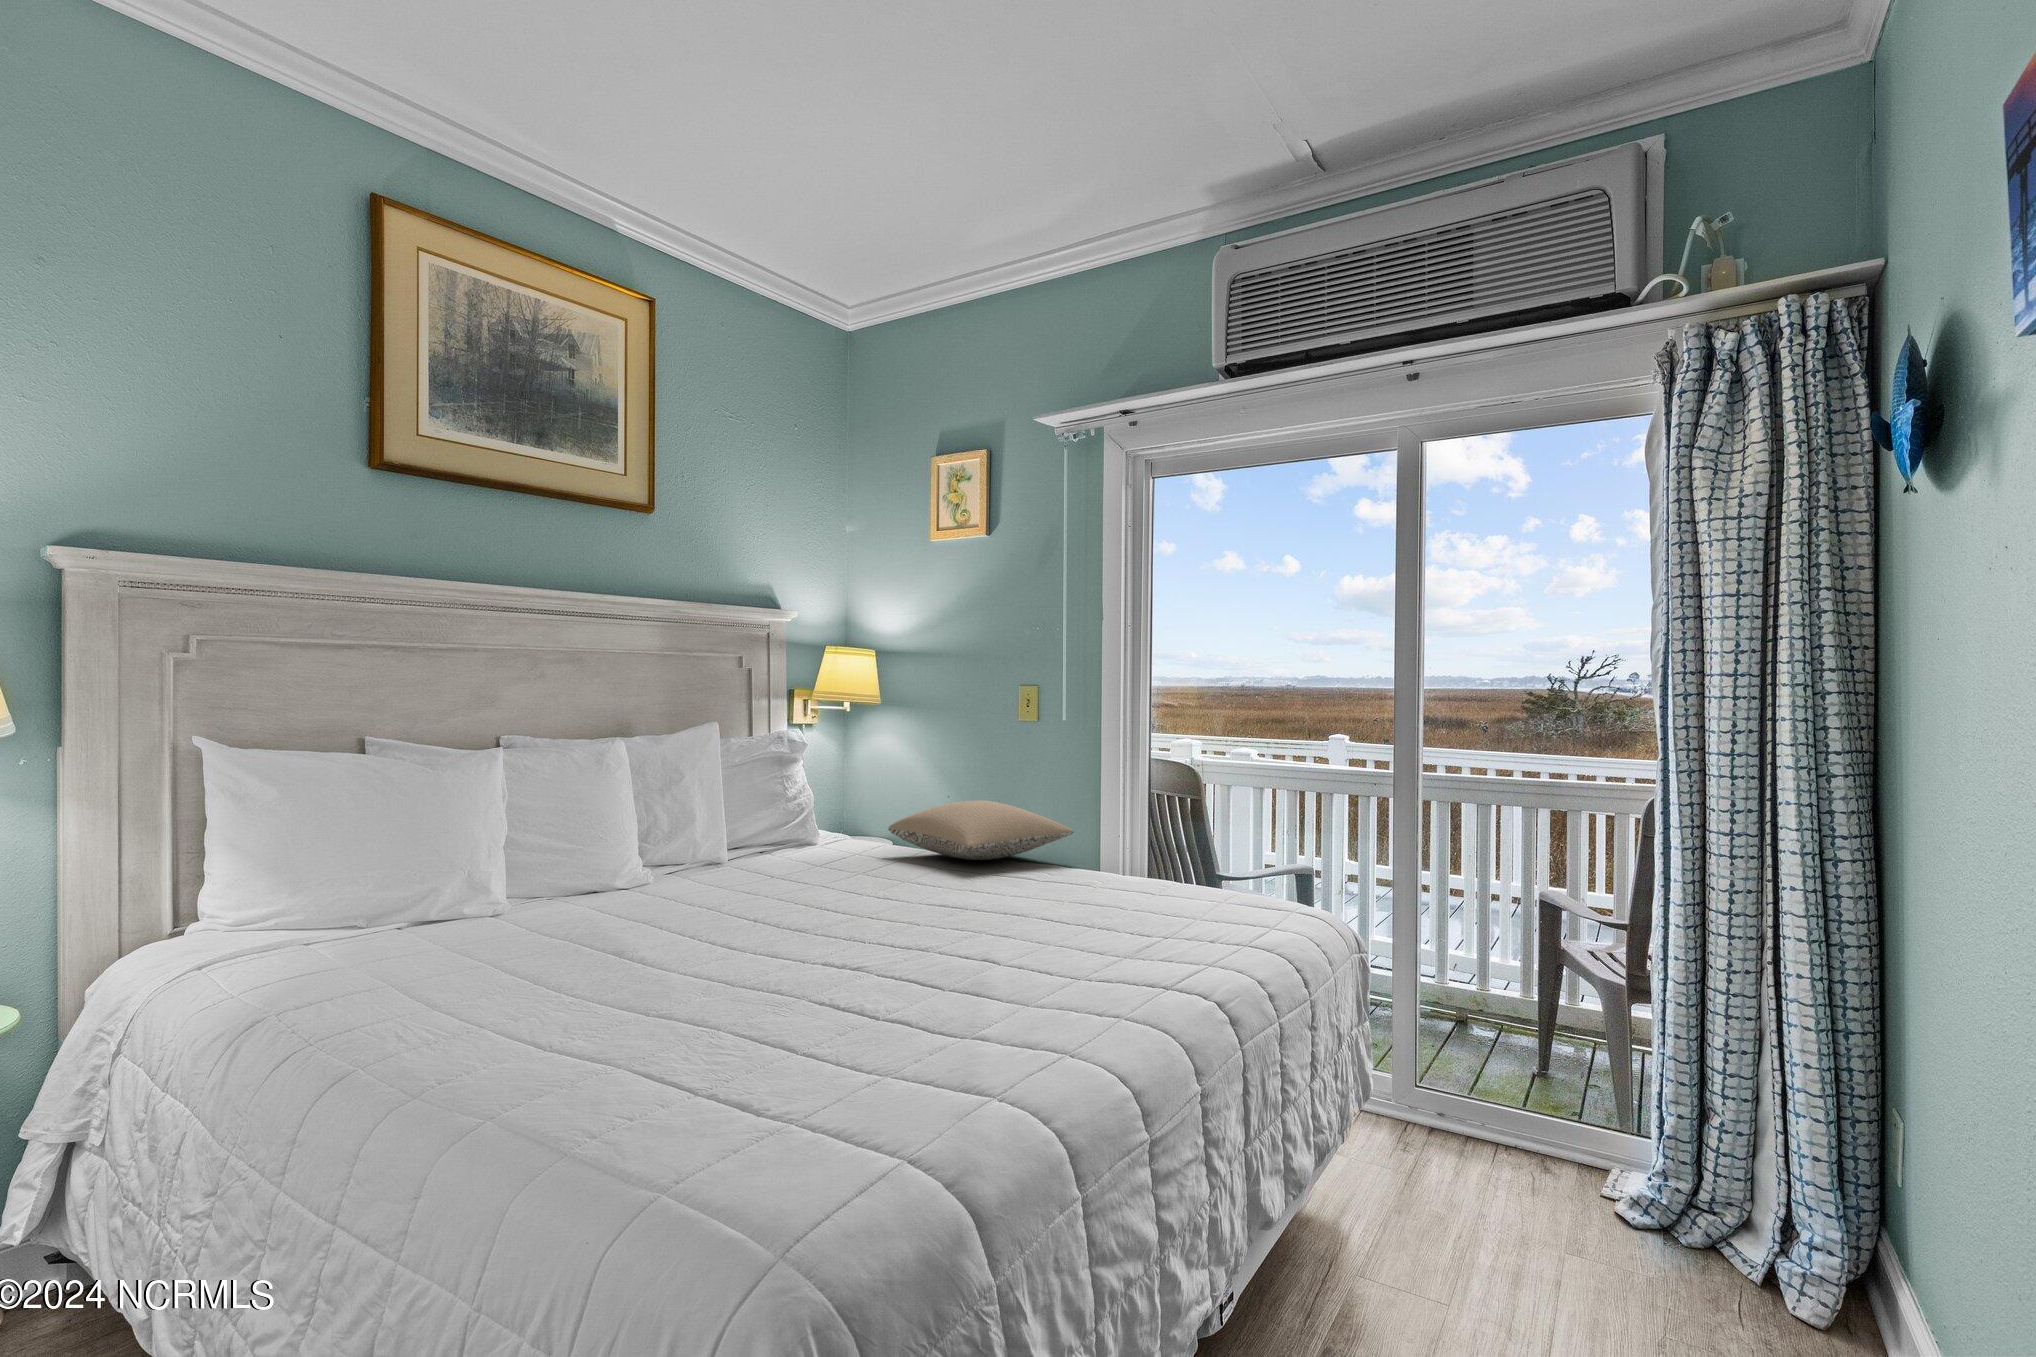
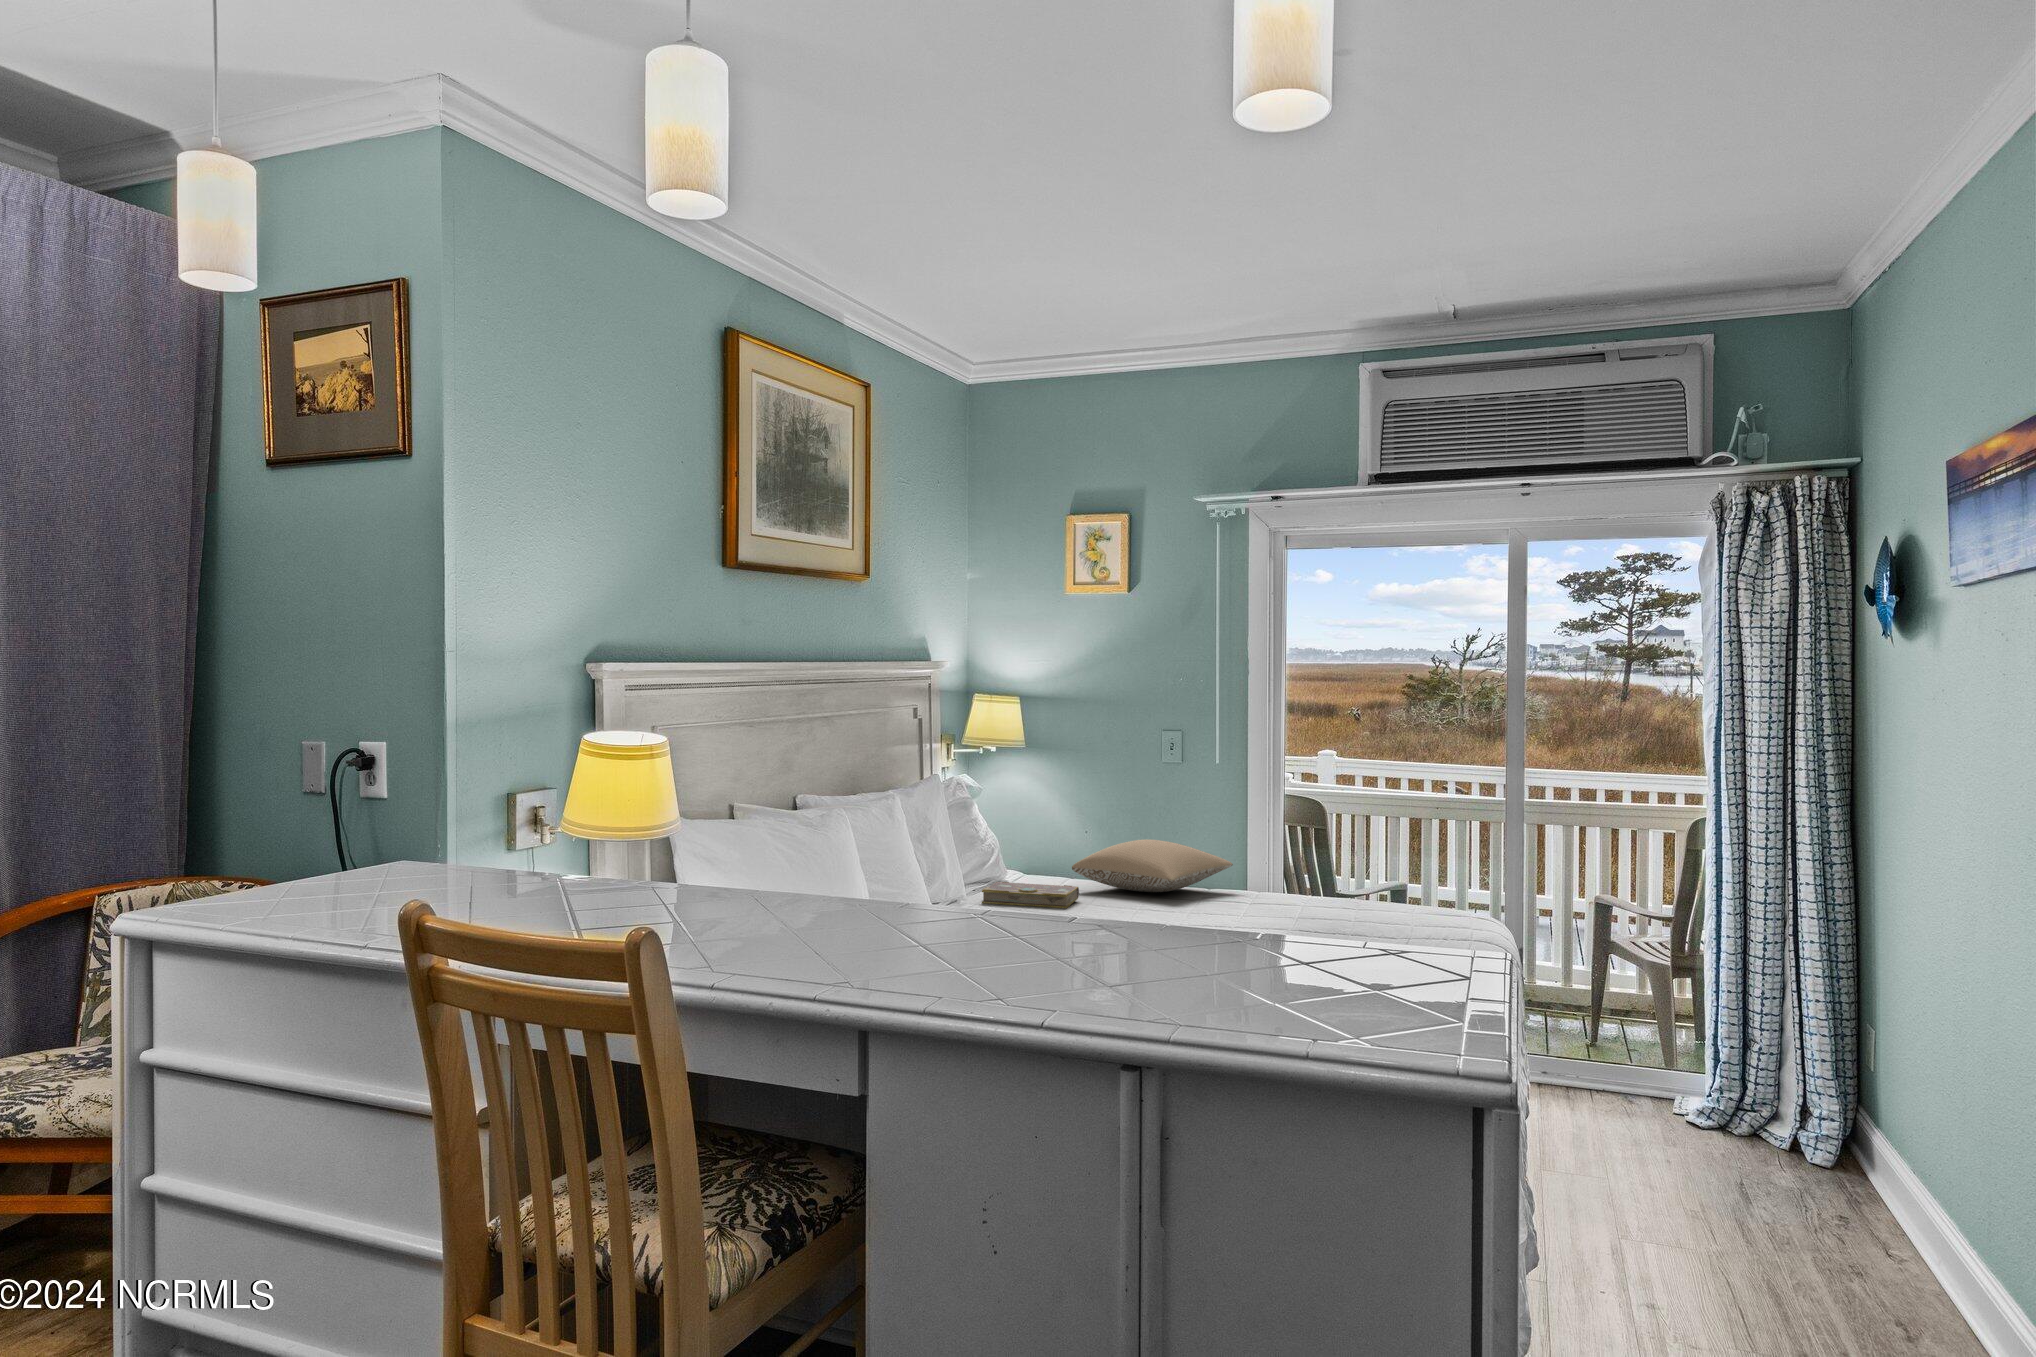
book: none [751,841,869,875] -> present [982,882,1079,908]

